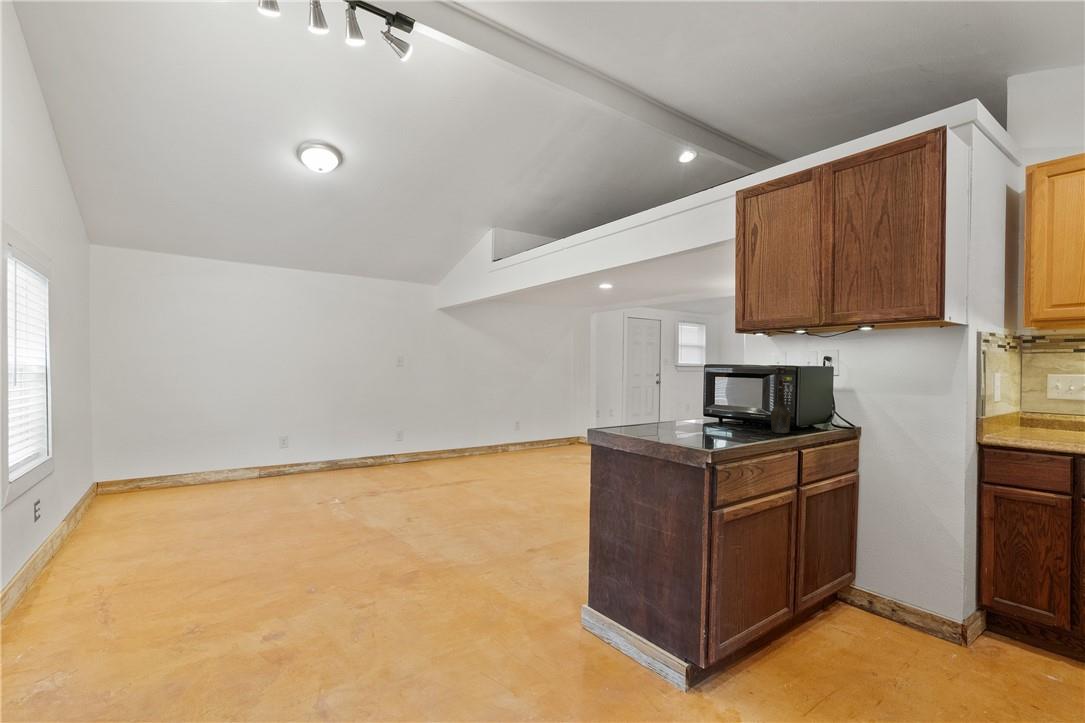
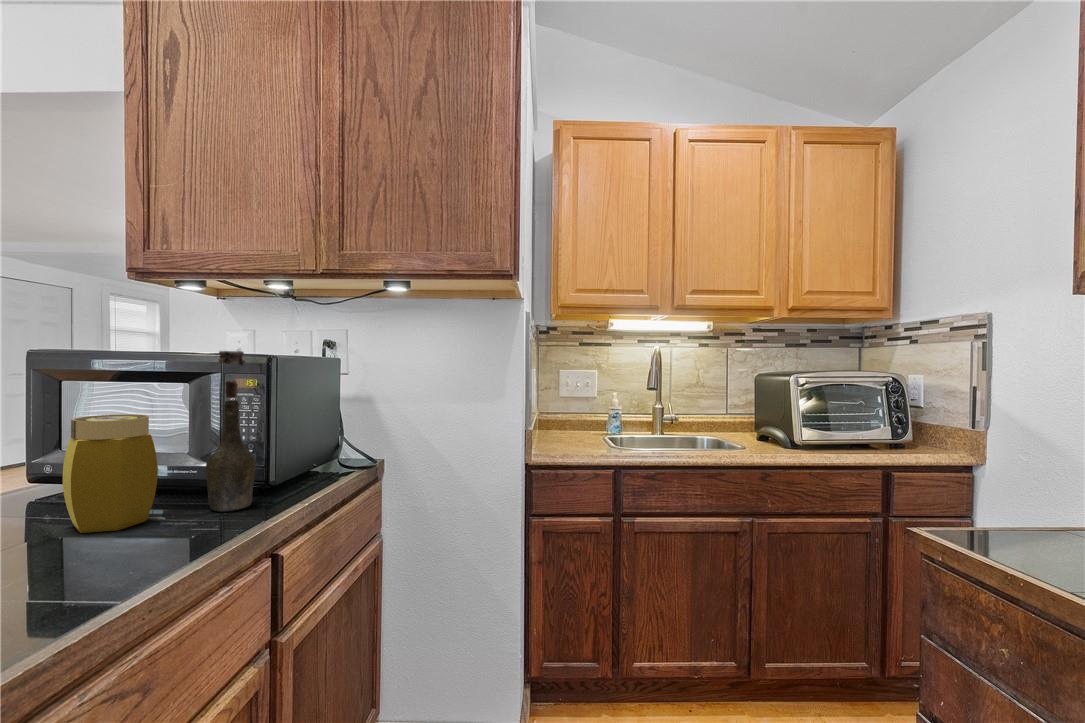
jar: none [724,391,754,432] -> present [63,414,158,533]

